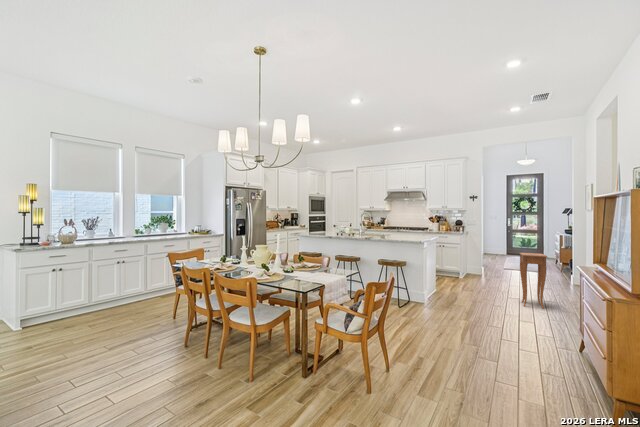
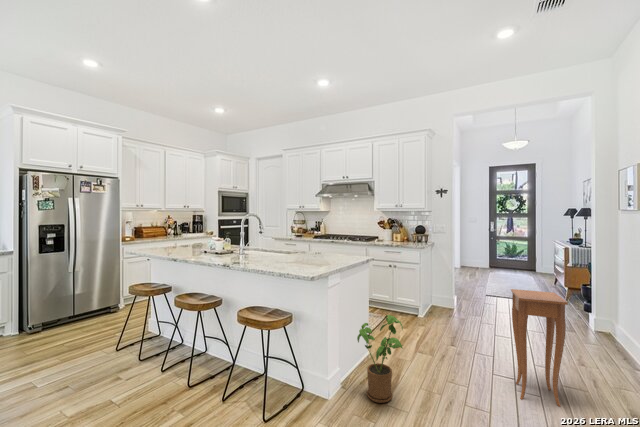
house plant: none [438,264,465,307] -> present [357,315,403,403]

